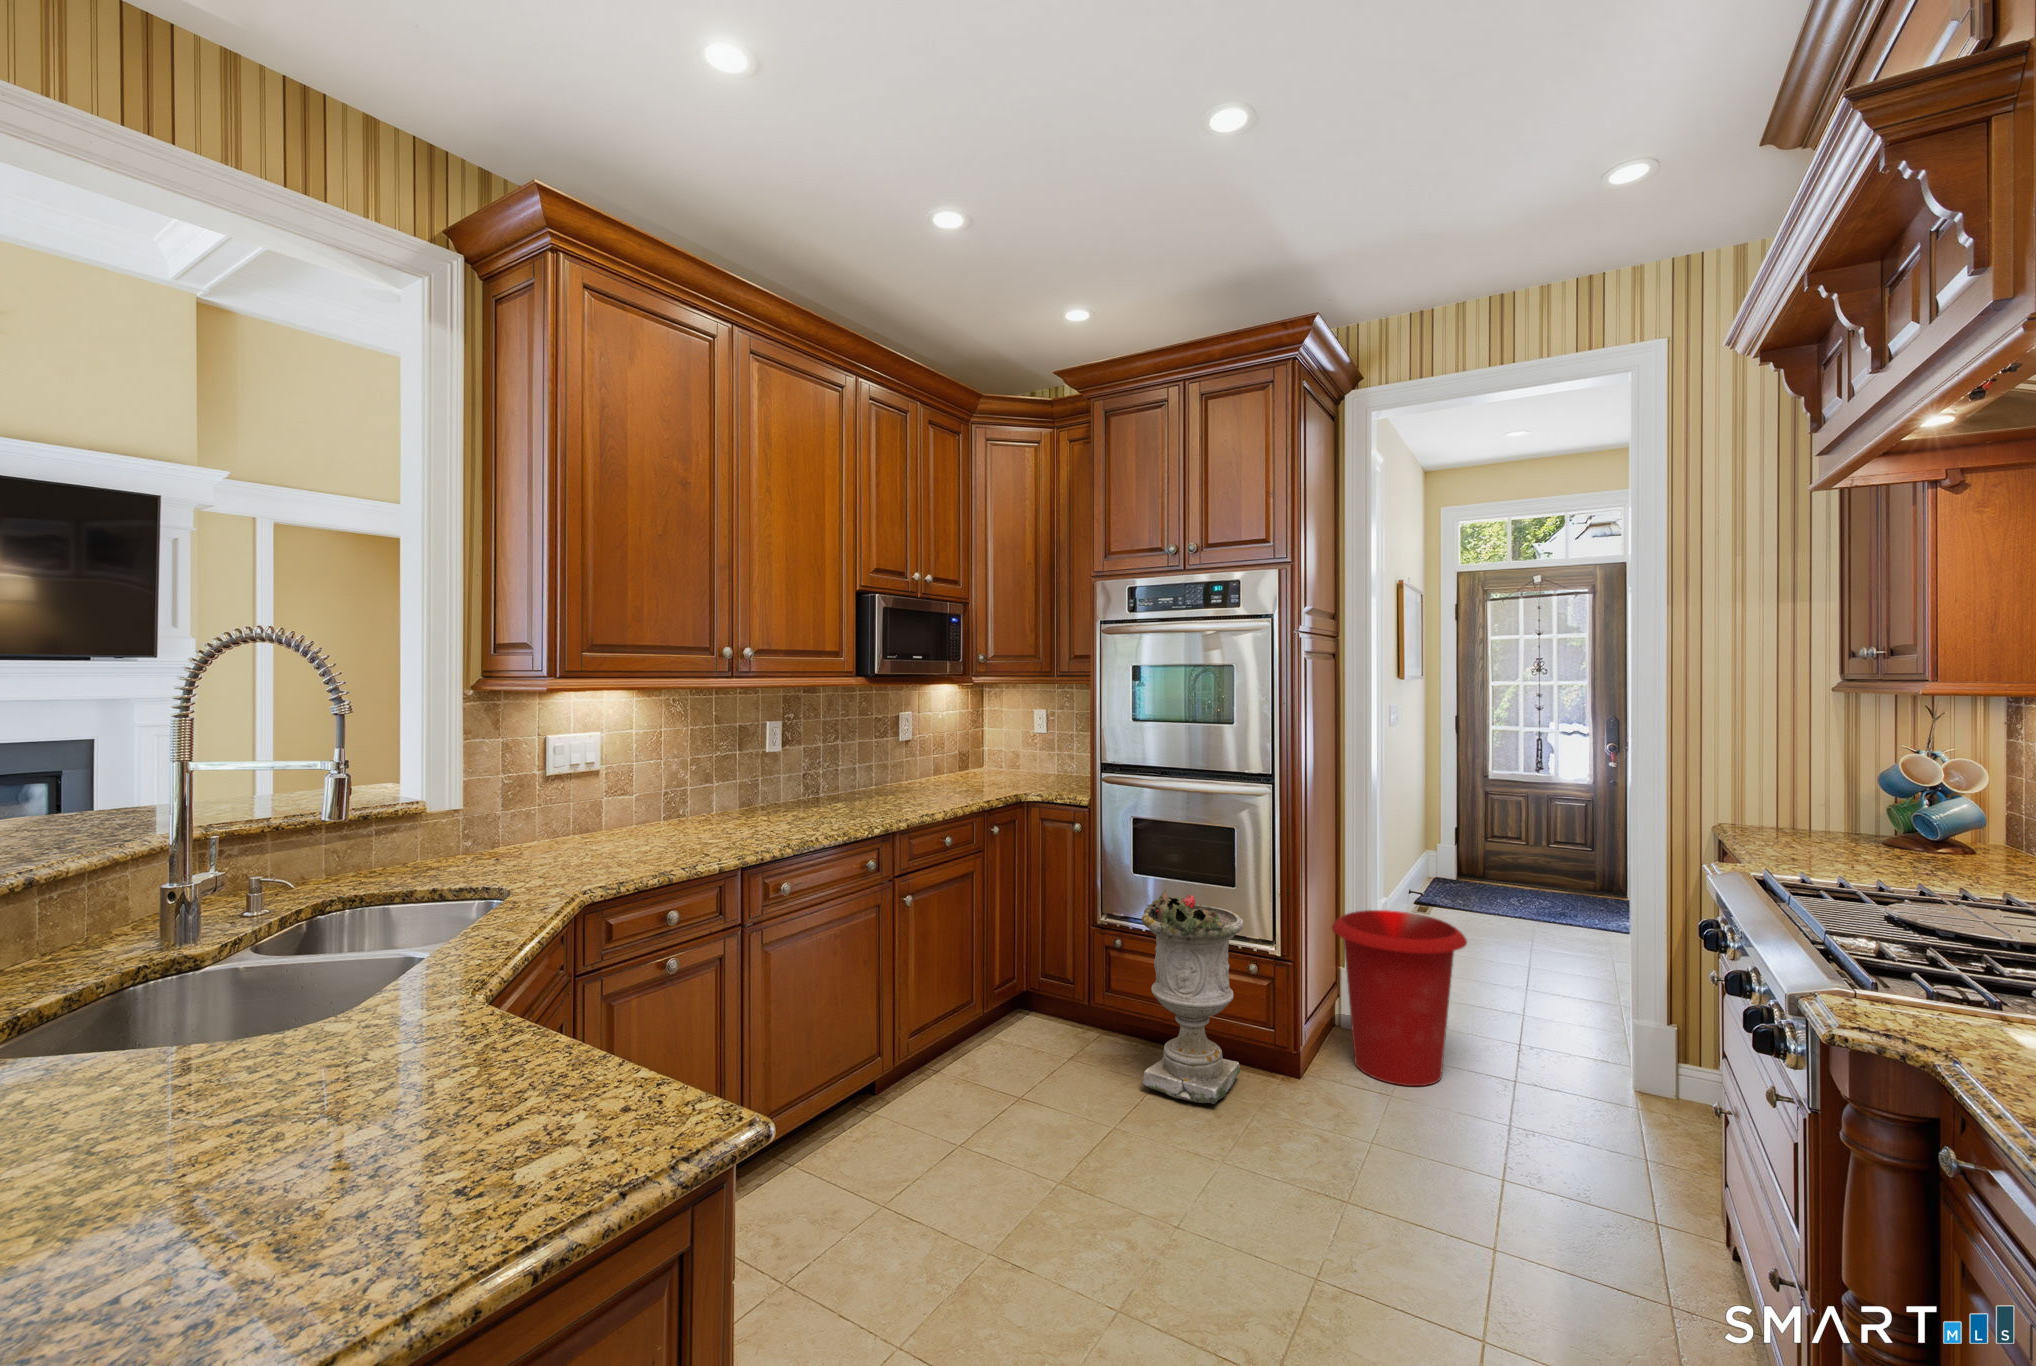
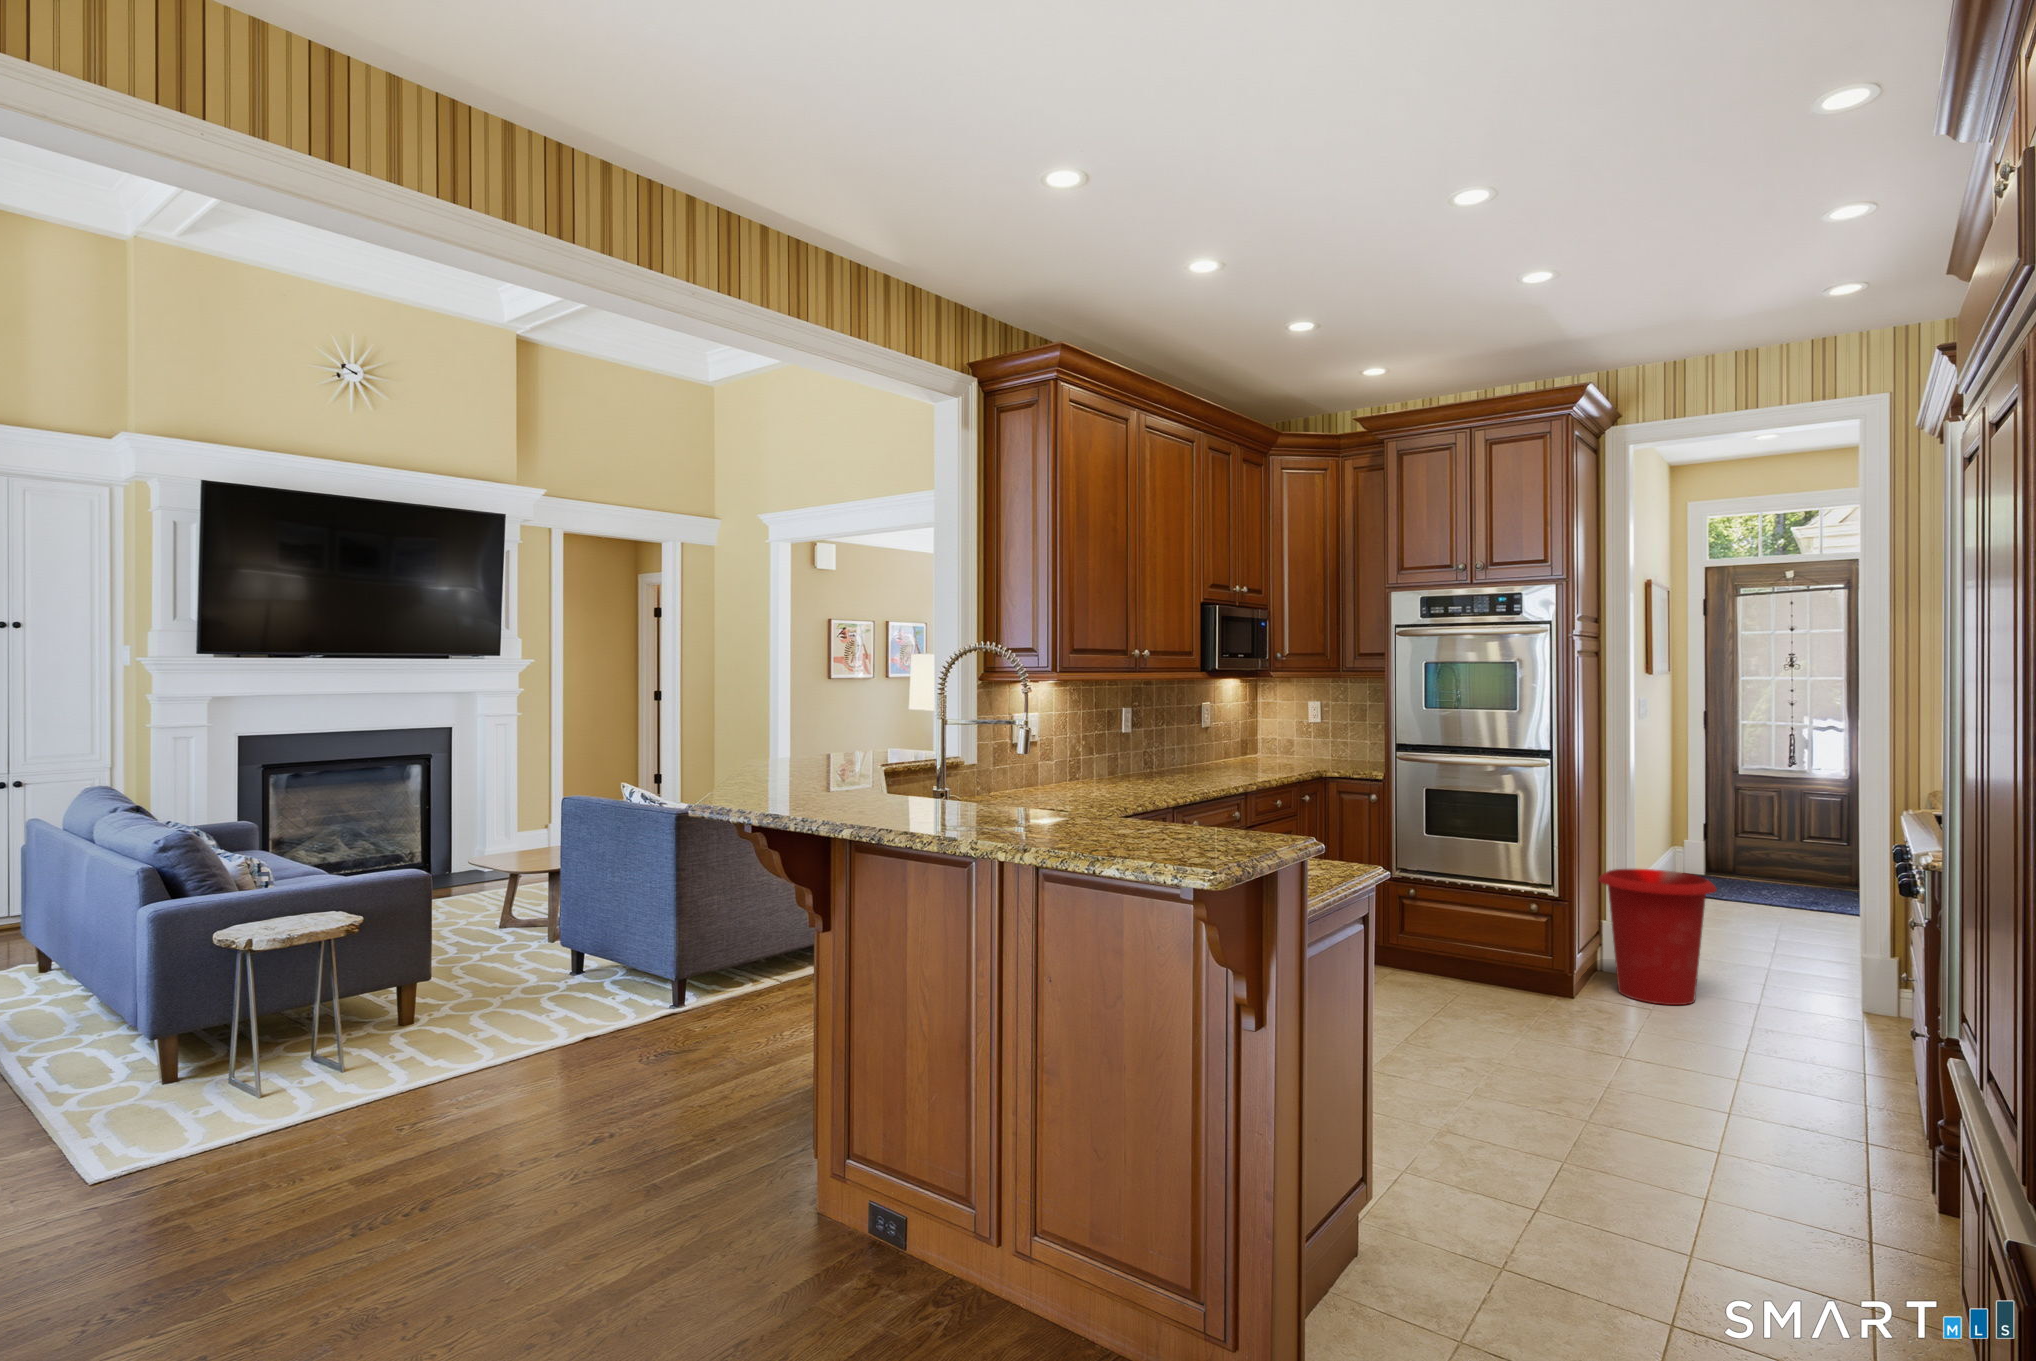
planter: present [1141,889,1244,1104] -> none [1441,843,1528,1008]

